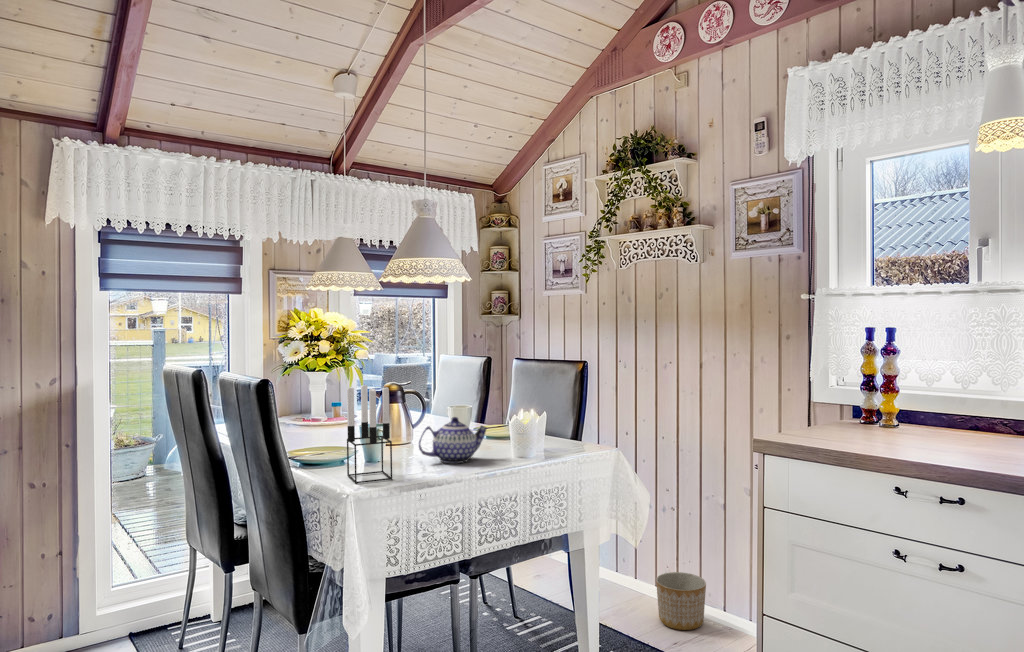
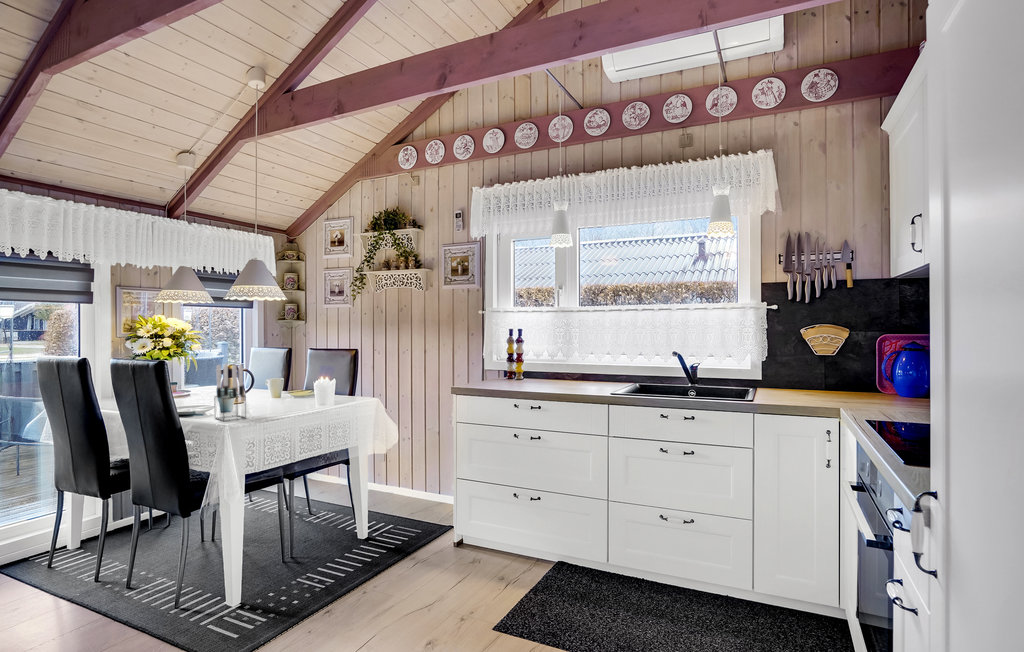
teapot: present [419,417,486,463] -> none [258,382,300,410]
planter: present [656,572,706,630] -> none [399,475,428,507]

